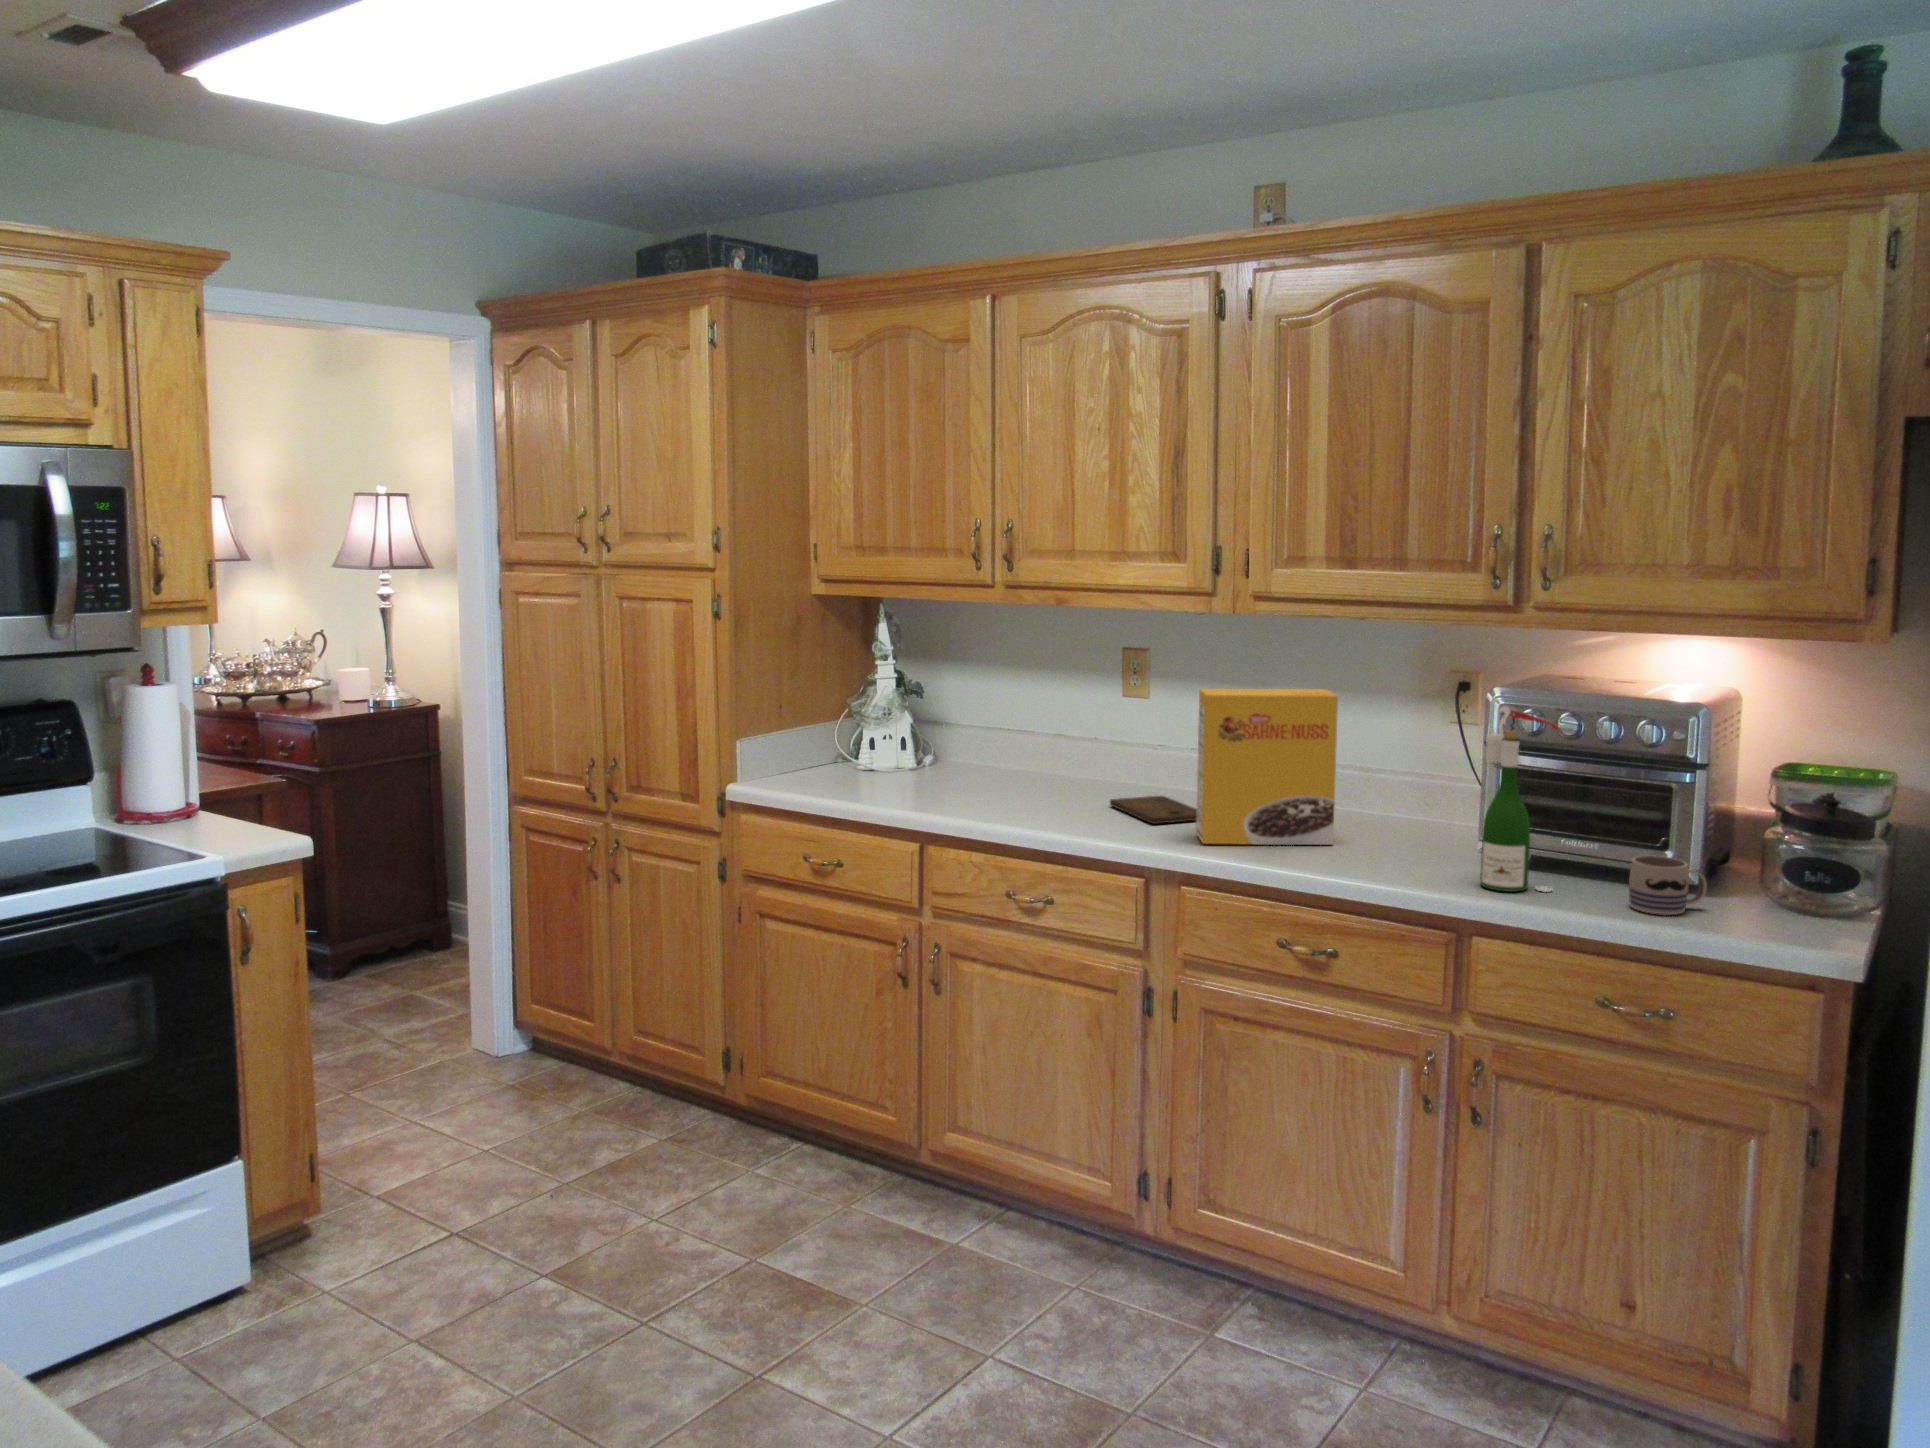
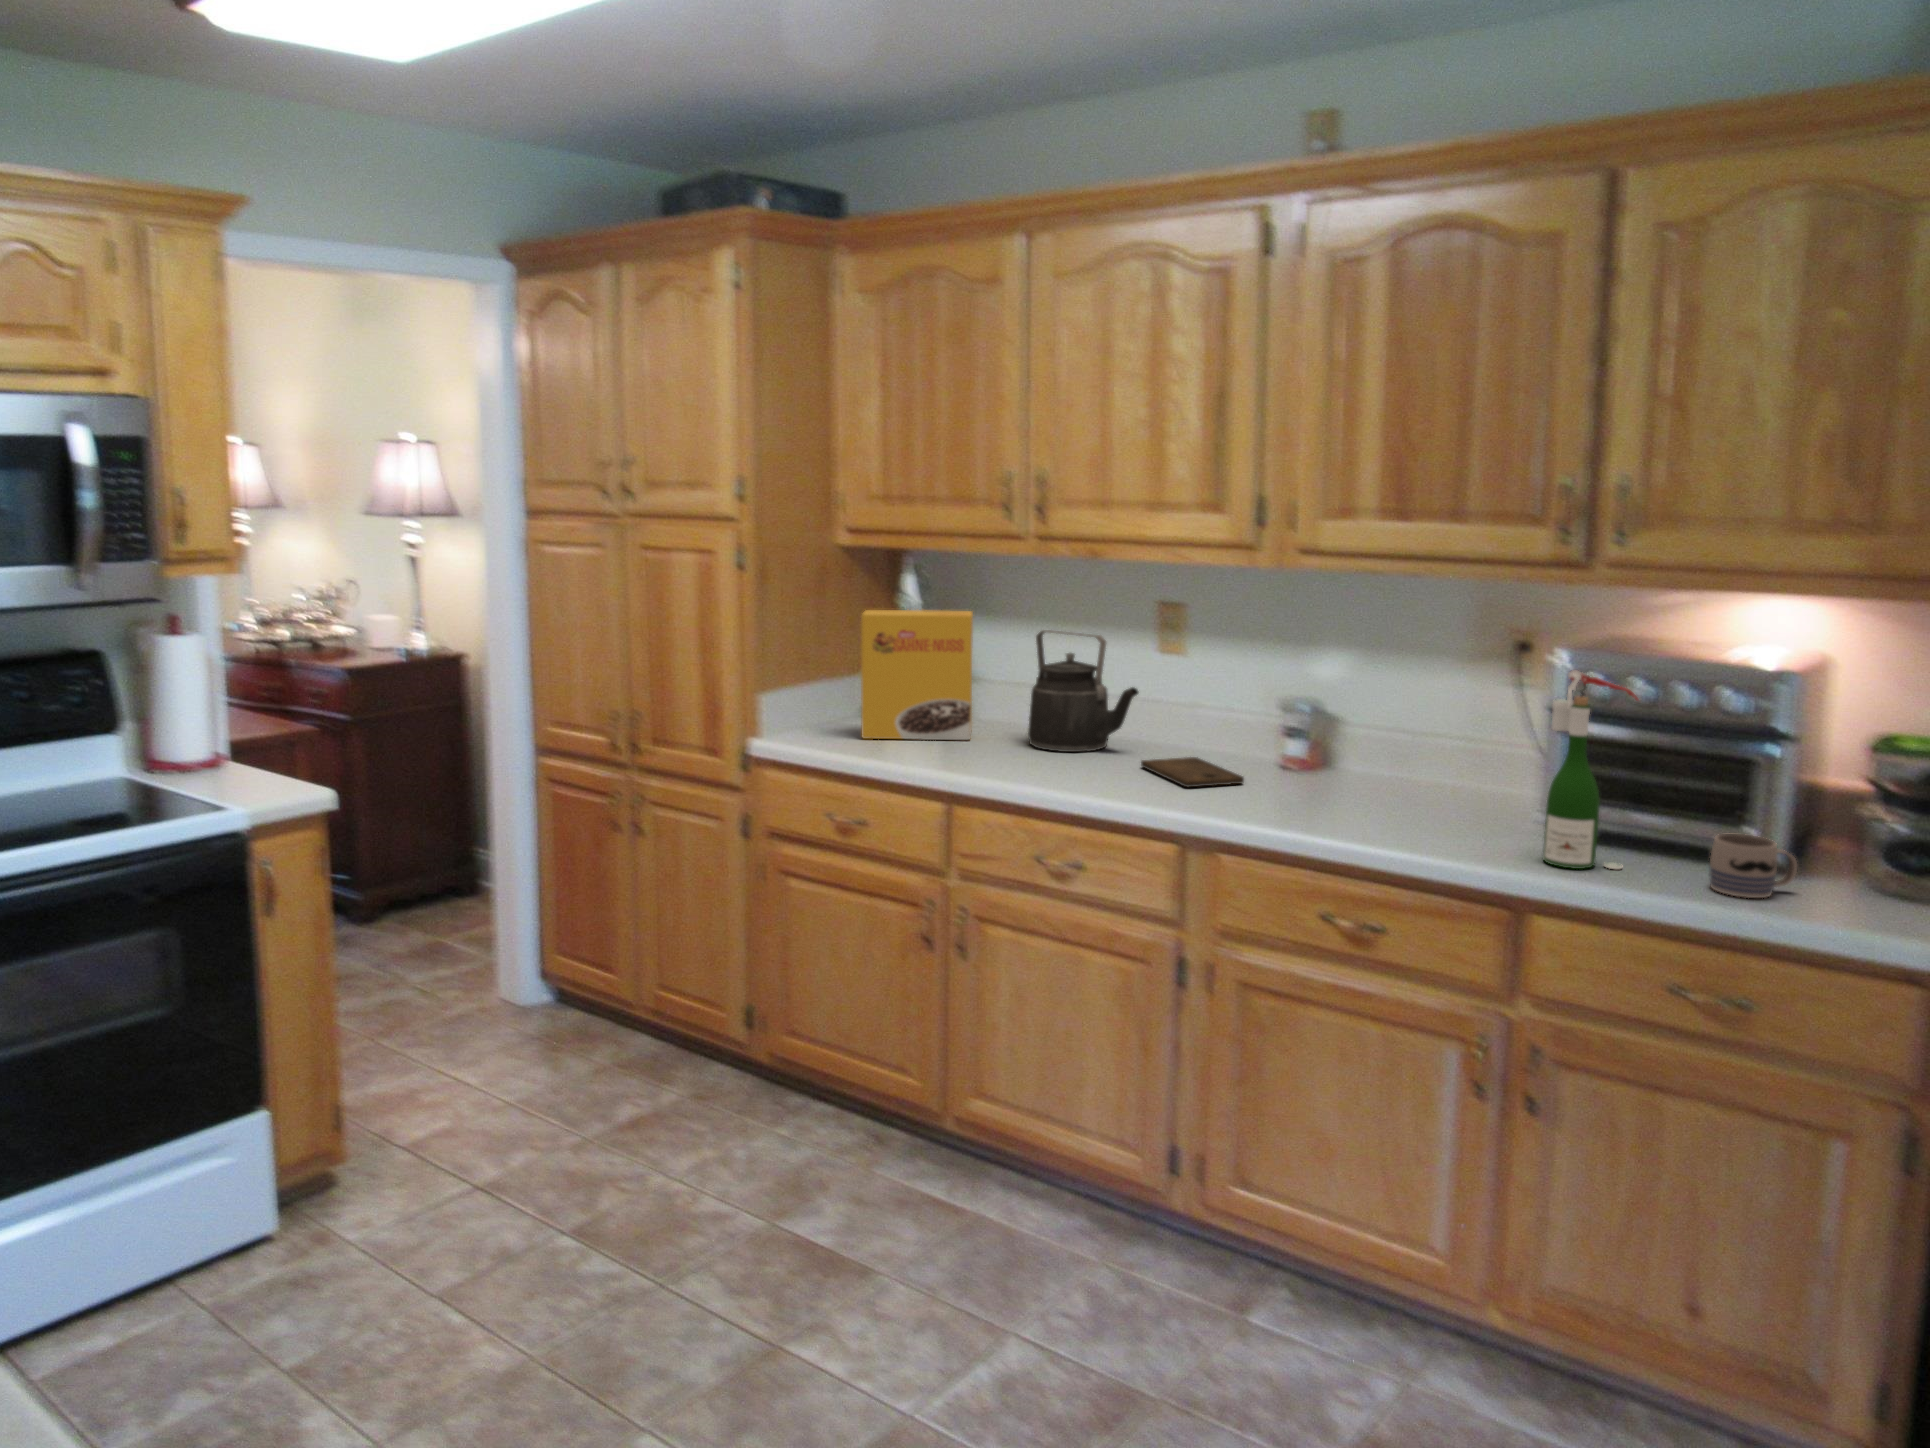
kettle: none [1002,674,1108,793] -> present [1028,630,1139,752]
cereal box: present [1196,689,1338,845] -> present [861,610,973,740]

